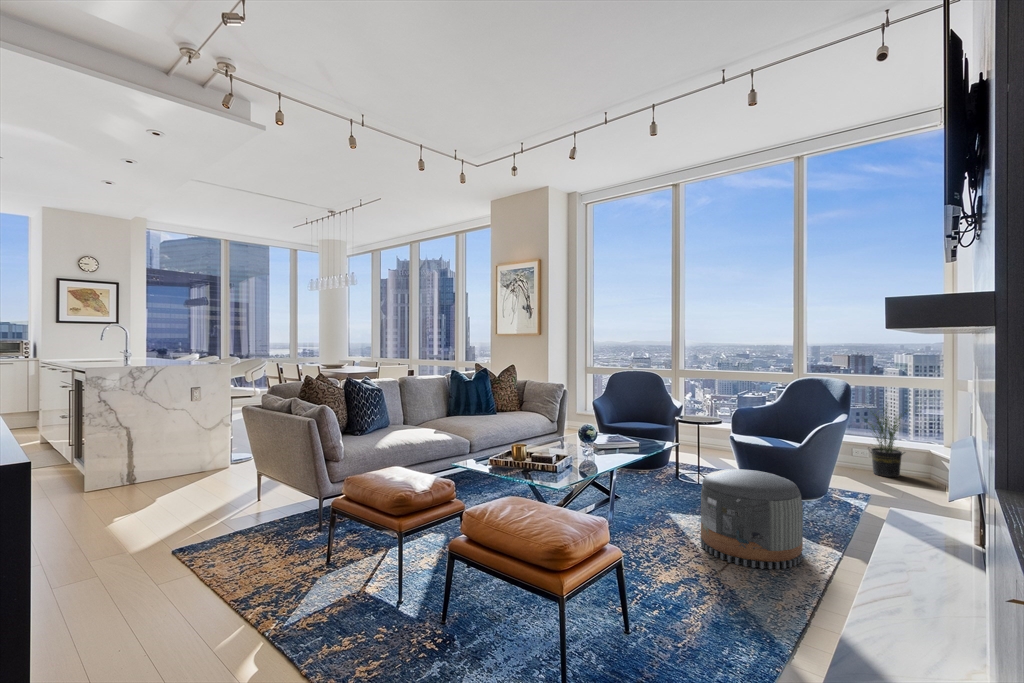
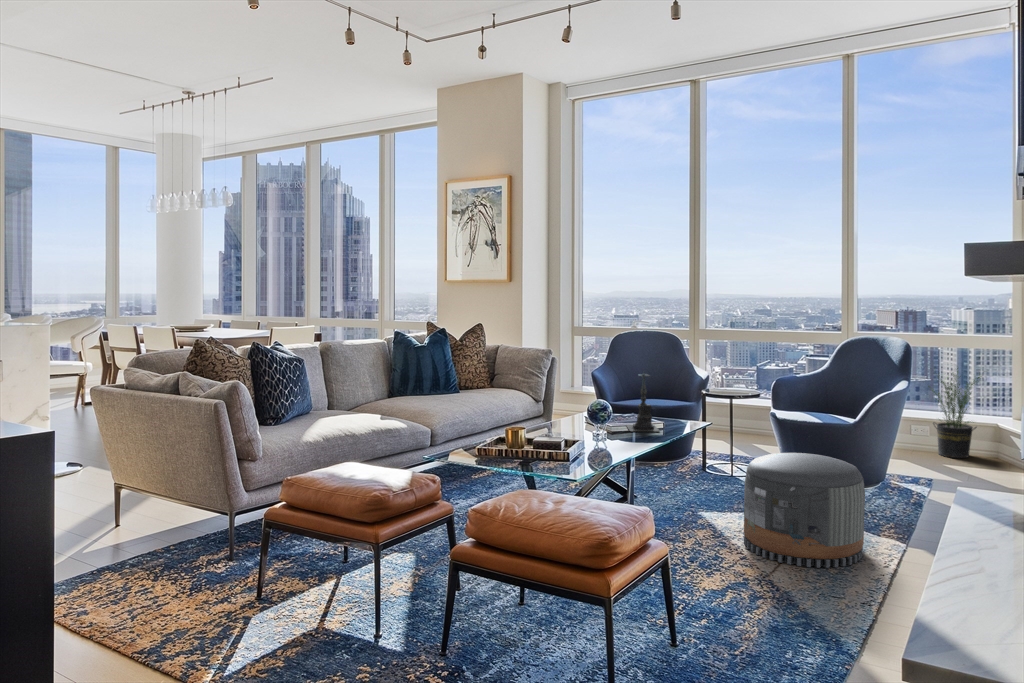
candle holder: none [612,397,638,448] -> present [626,373,659,431]

